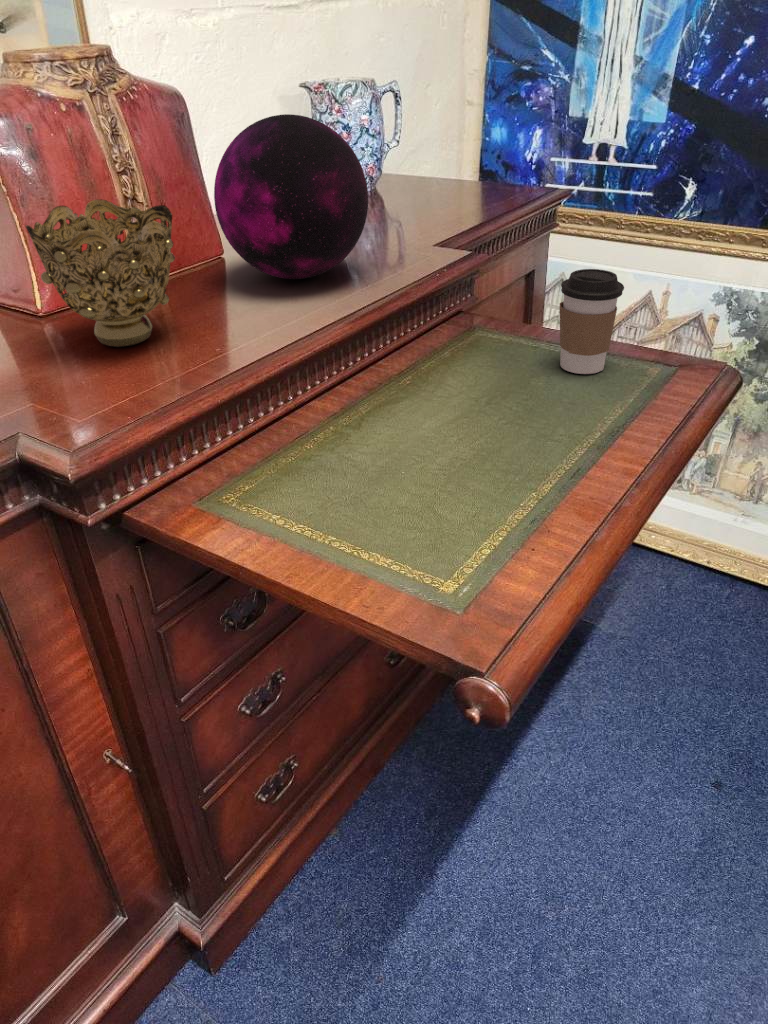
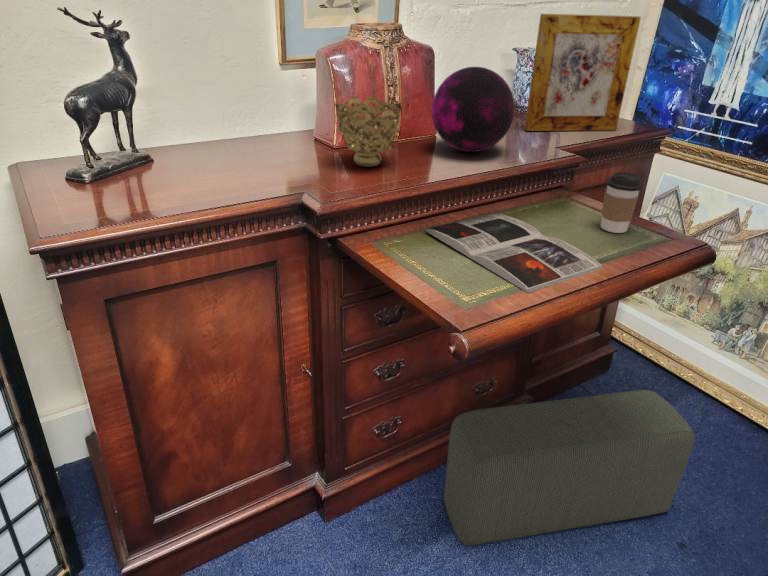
picture frame: none [353,4,507,224] -> present [524,14,641,131]
magazine: none [282,381,624,535] -> present [424,213,603,293]
pouf: none [379,585,712,921] -> present [444,390,696,545]

